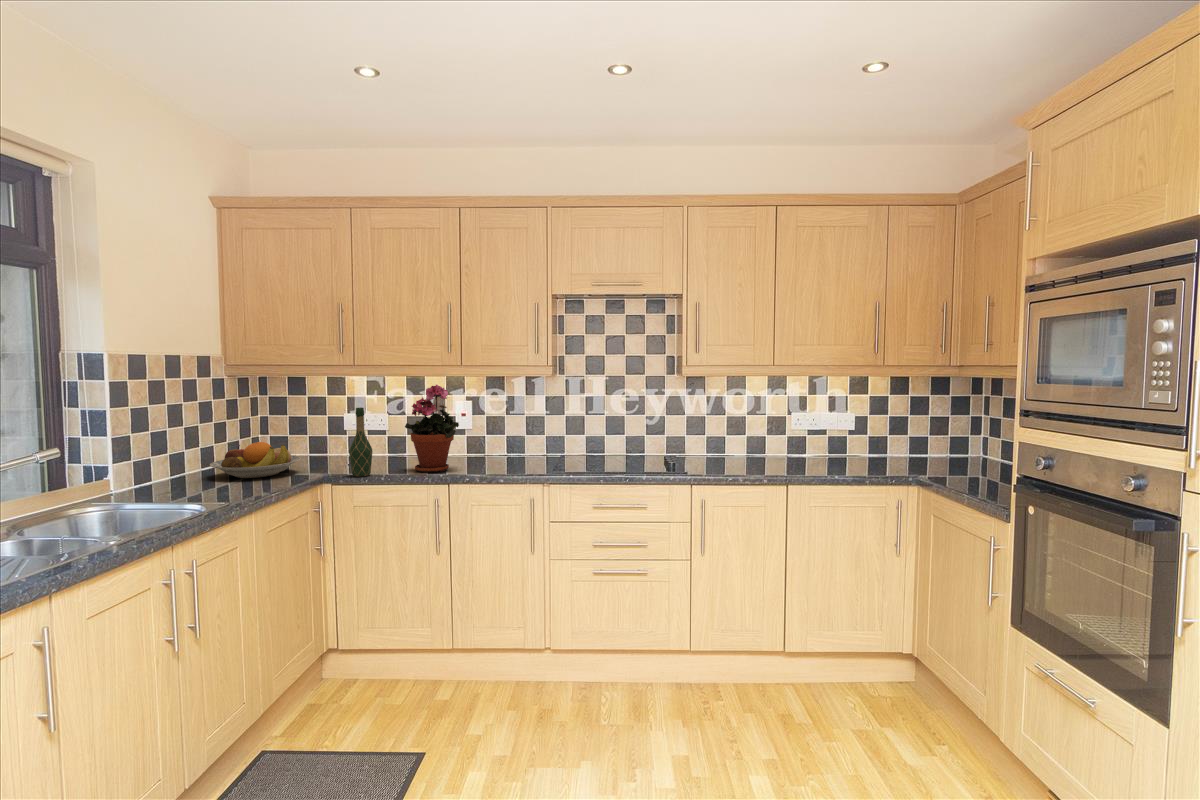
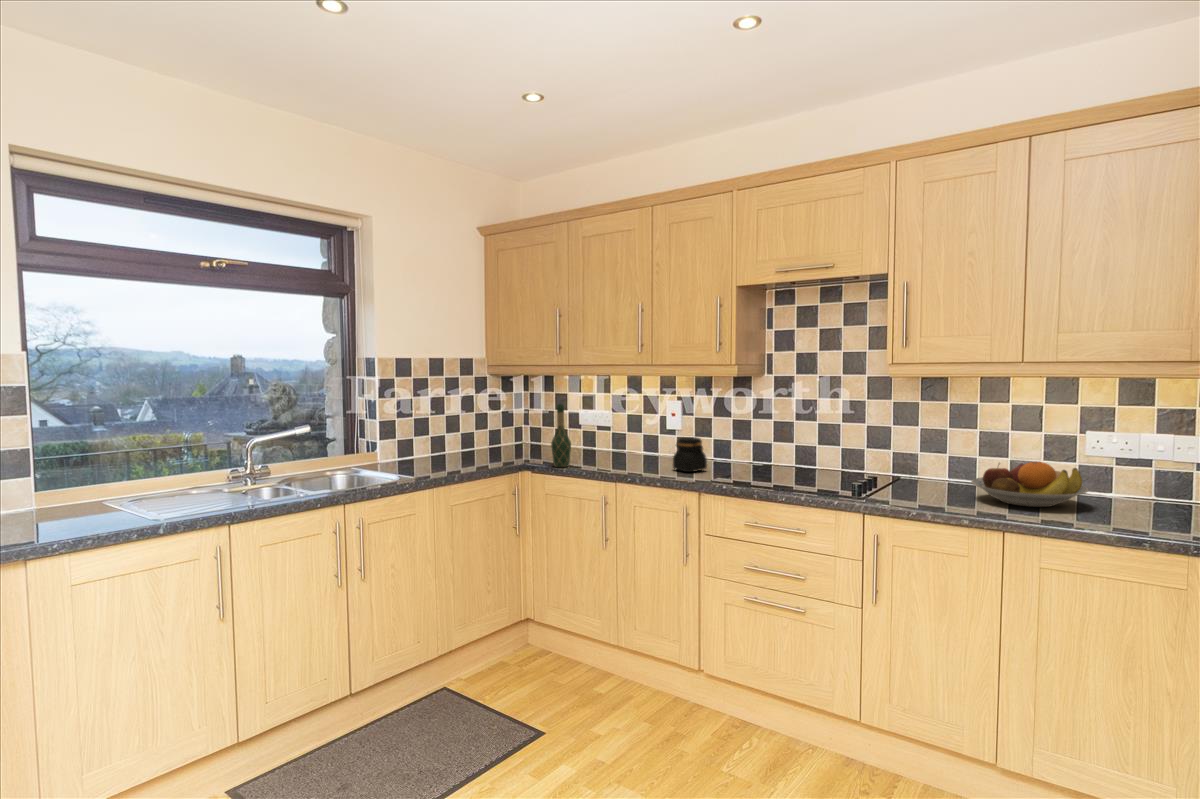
potted plant: present [405,385,459,473] -> none [604,384,651,470]
jar: none [481,435,514,468] -> present [673,437,707,472]
fruit bowl: present [210,442,301,478] -> present [971,462,1088,507]

